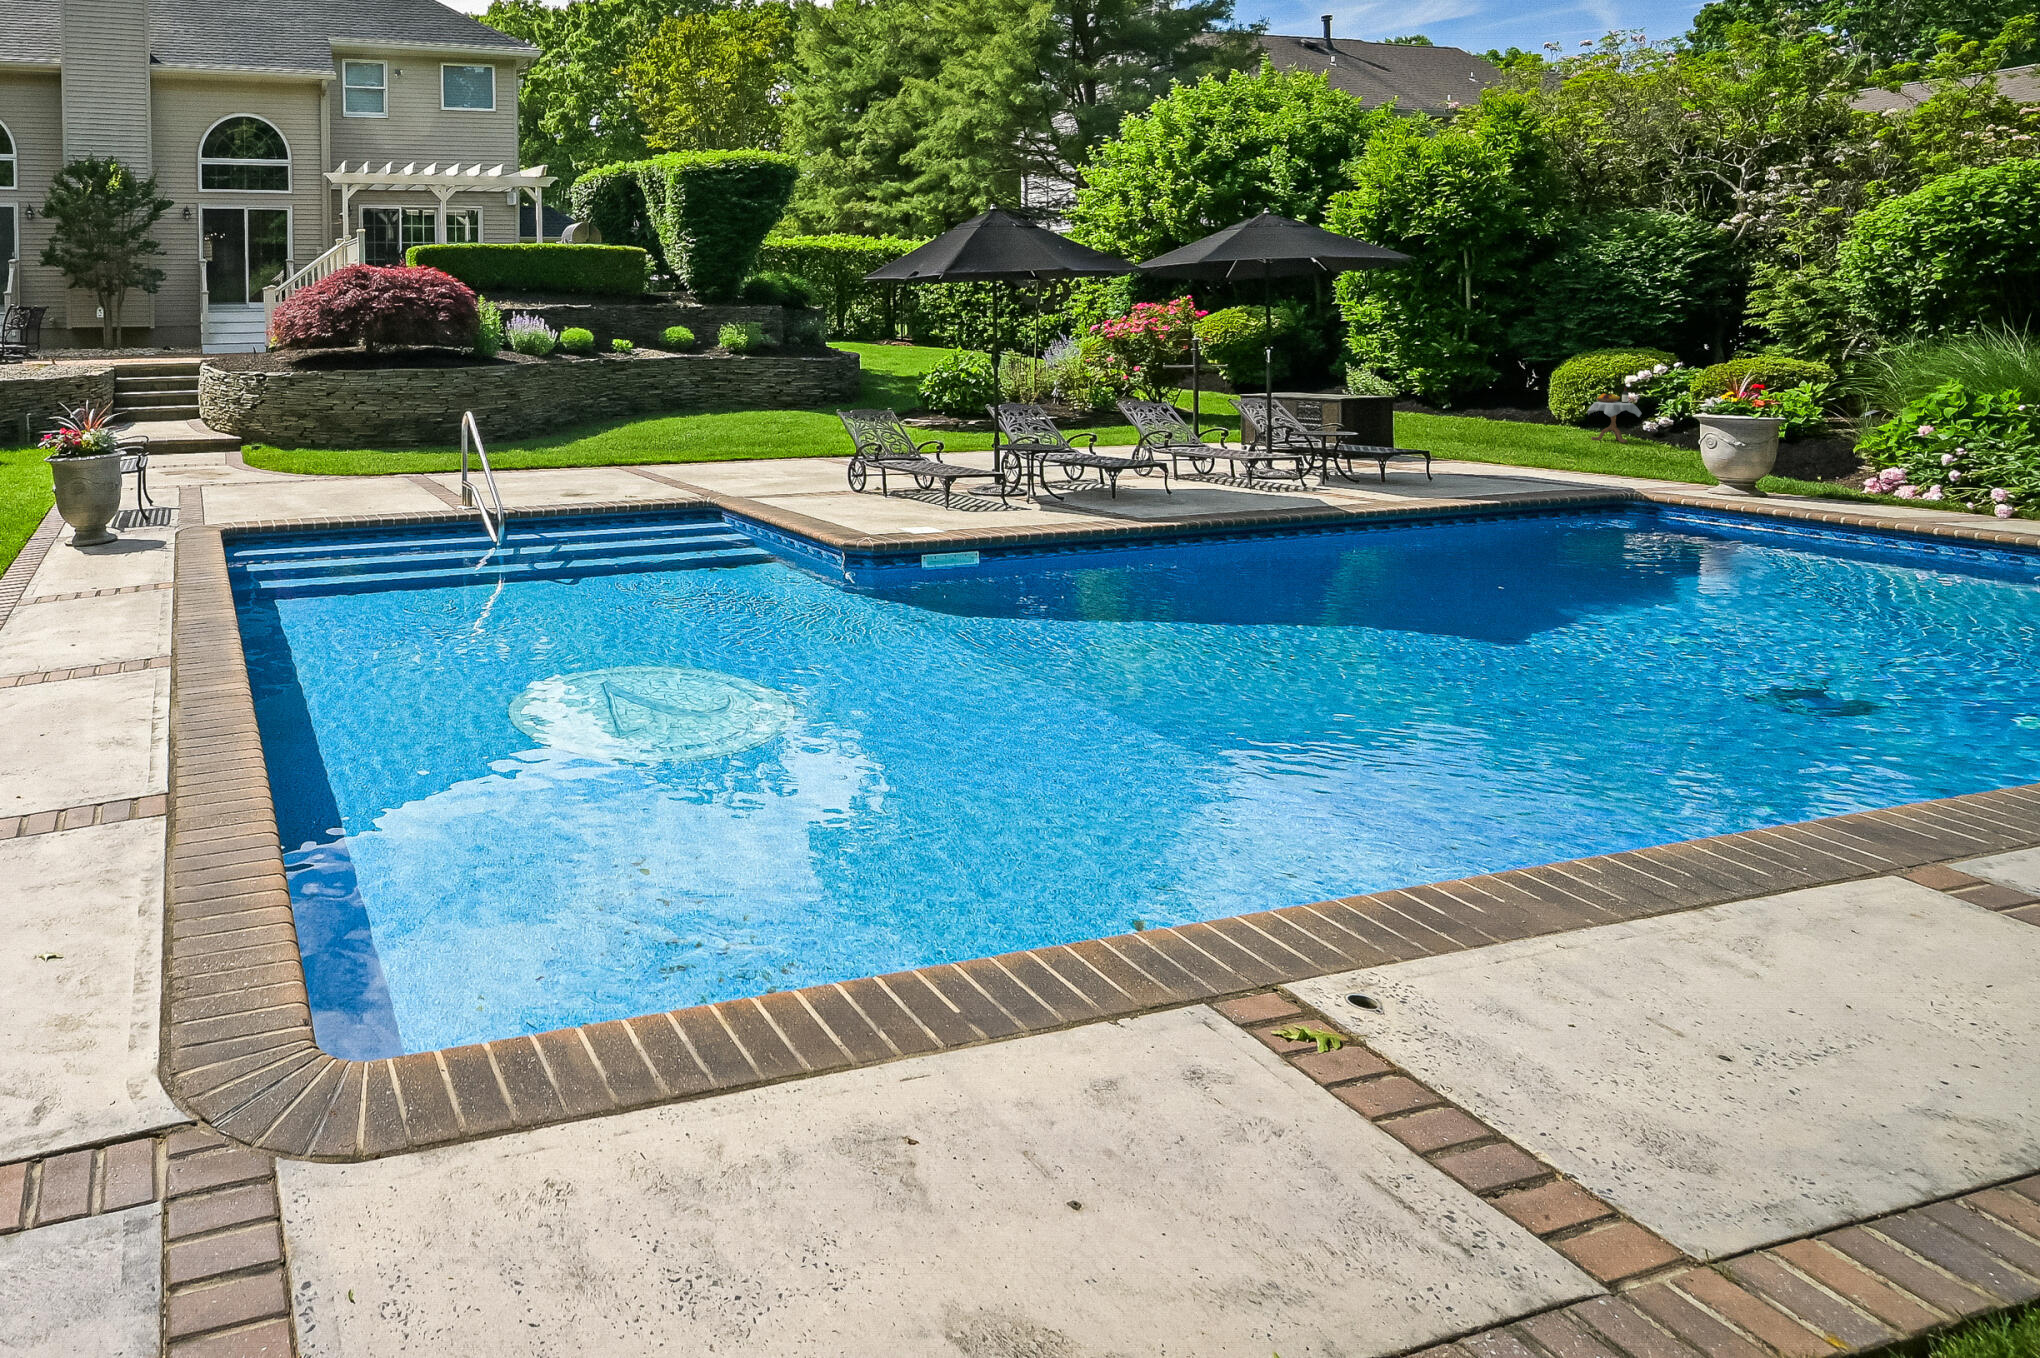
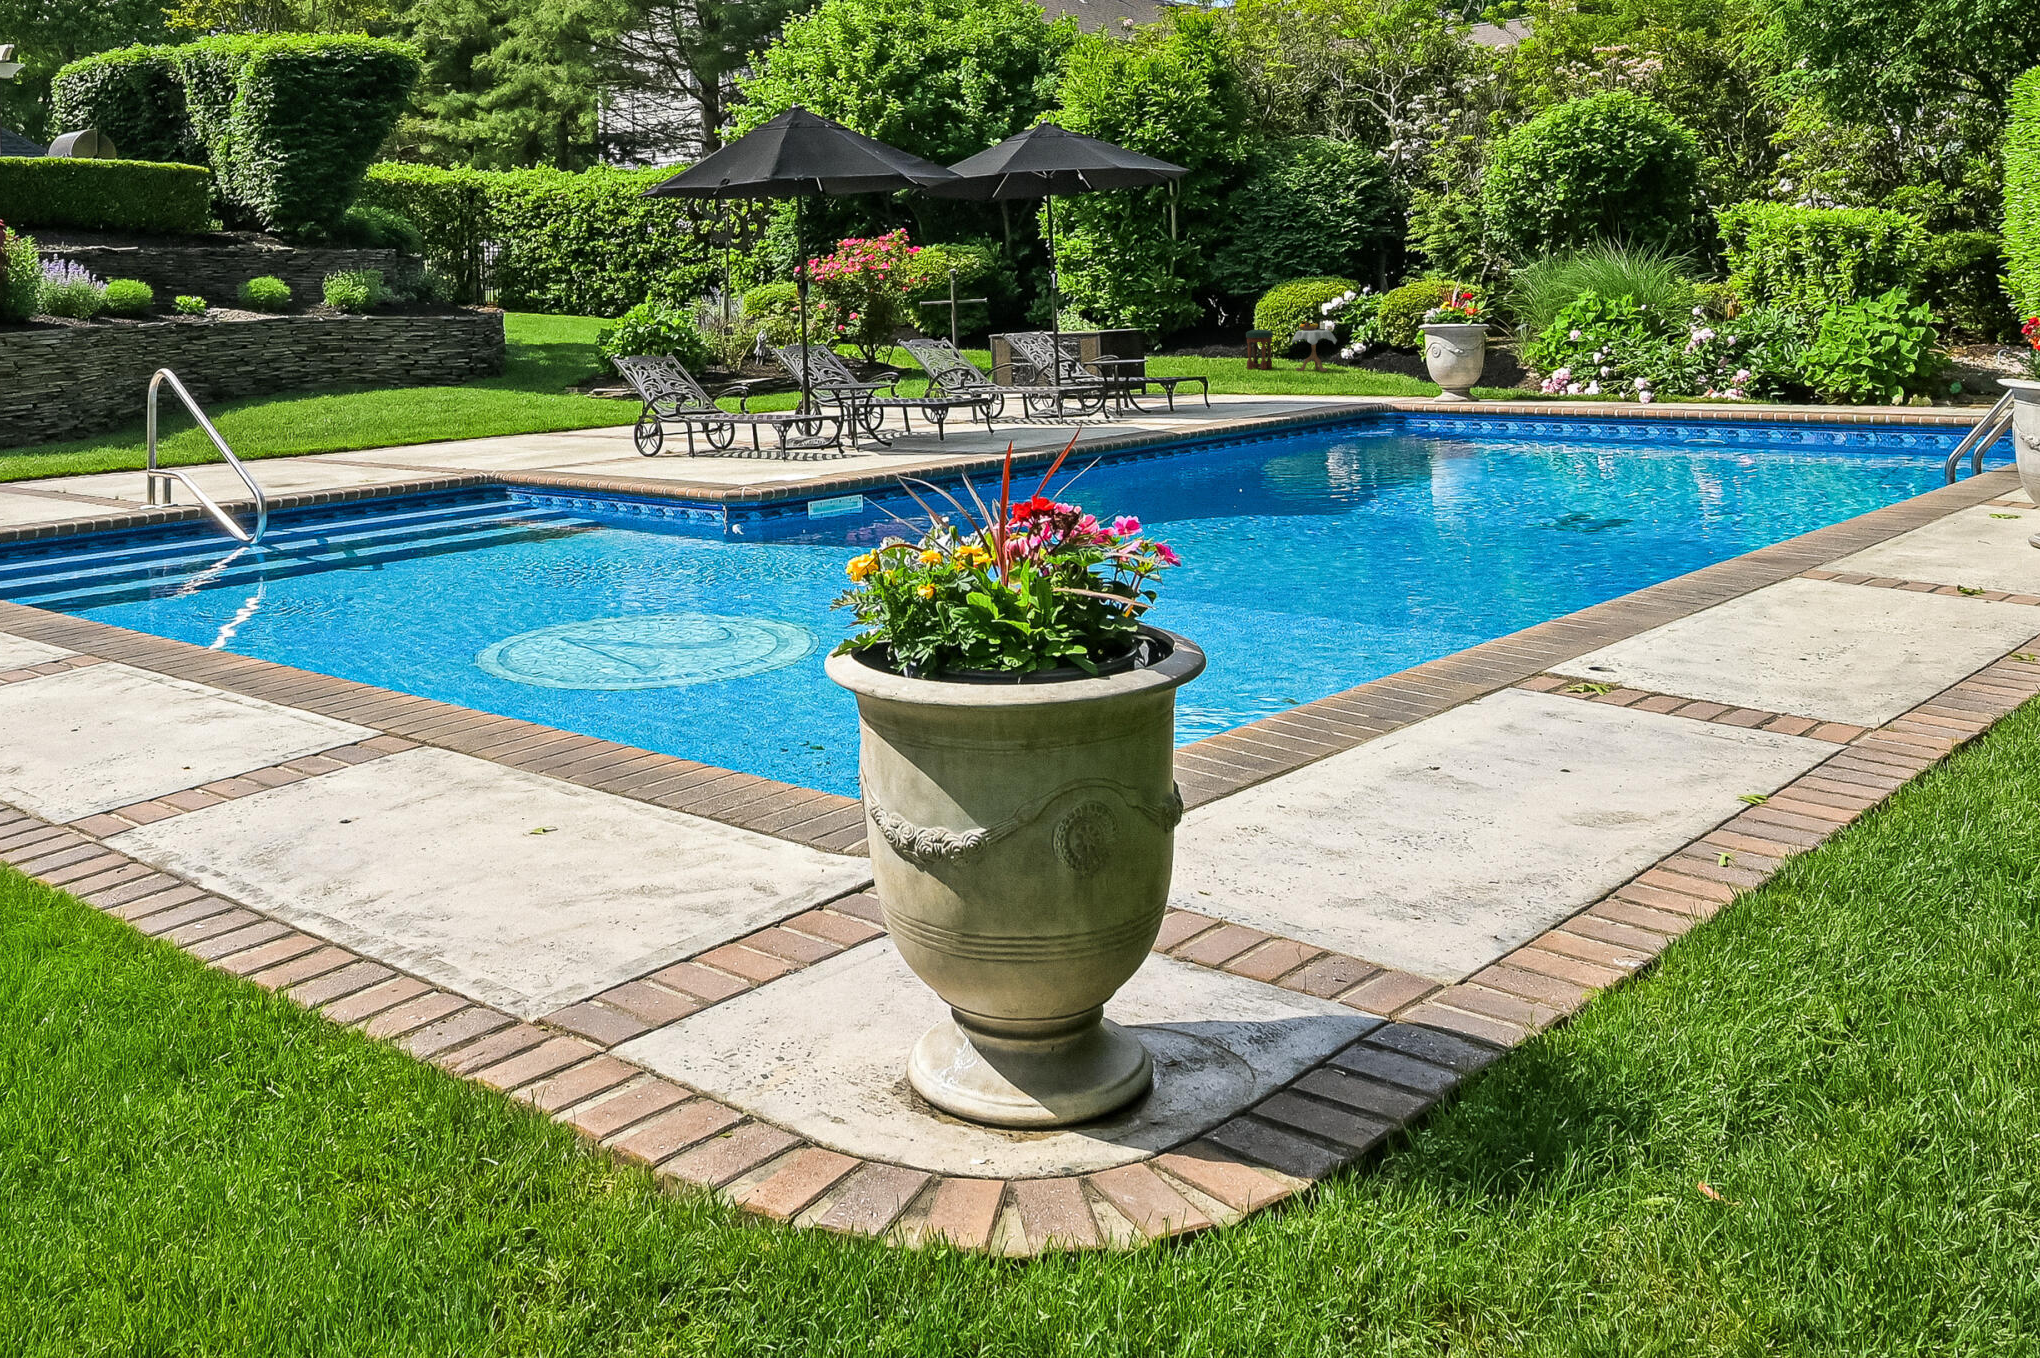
stool: none [1535,399,1566,436] -> present [1246,330,1273,369]

